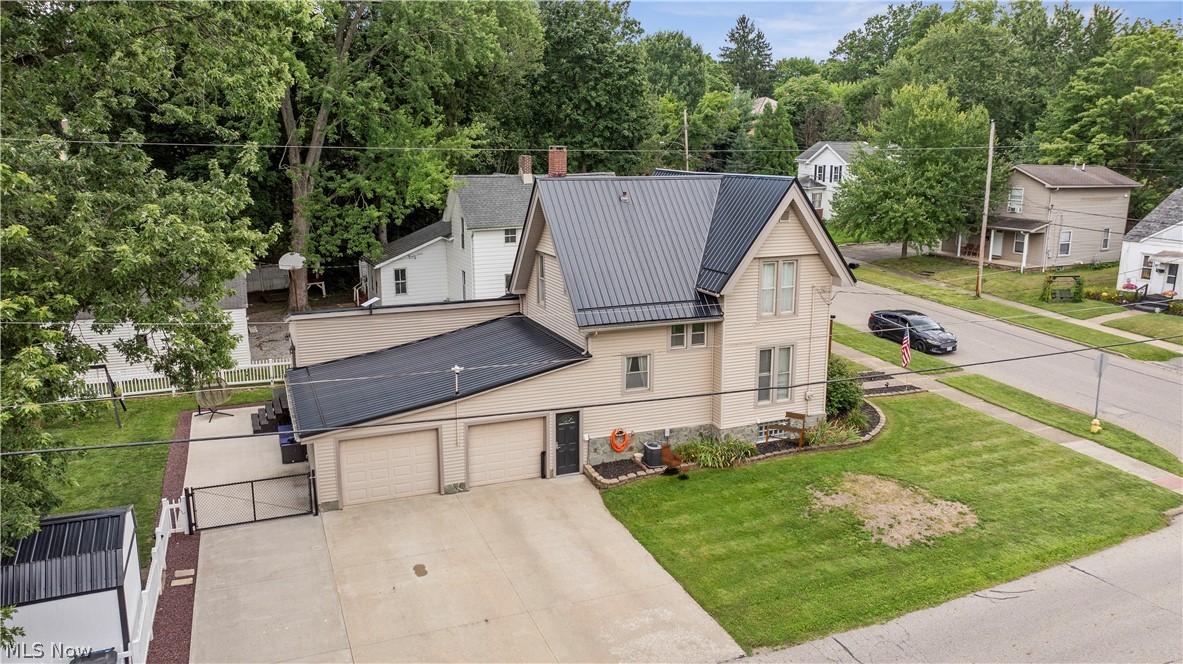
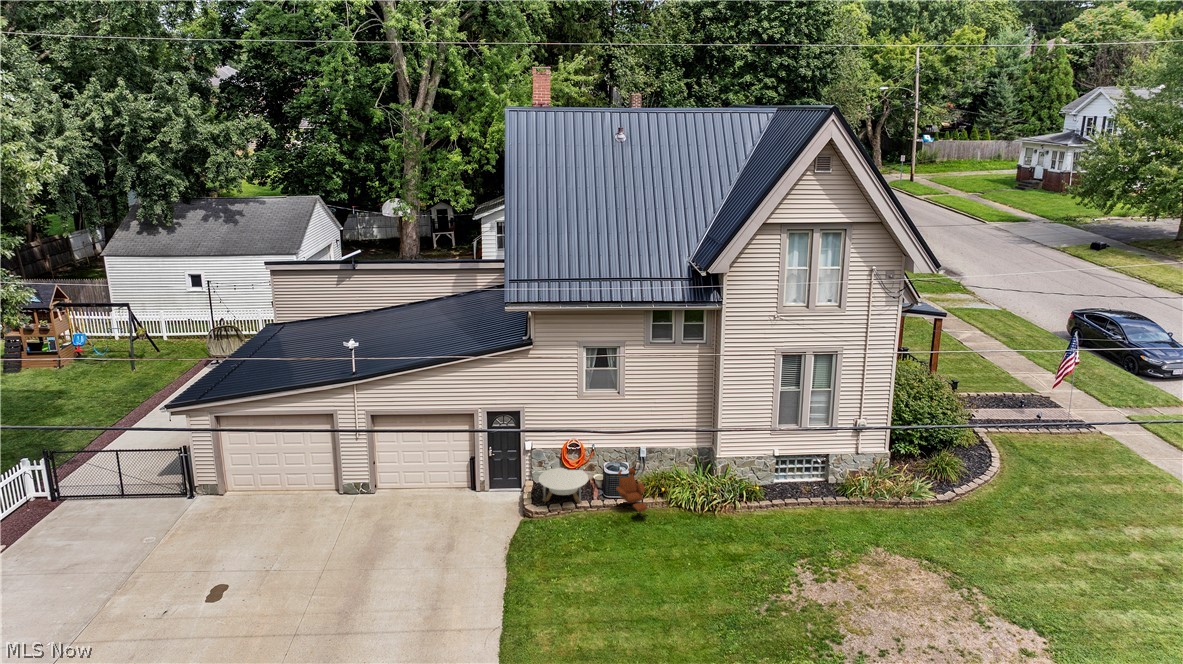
bench: present [765,411,806,451] -> none [790,438,850,503]
round table: none [600,450,638,477] -> present [539,468,588,503]

